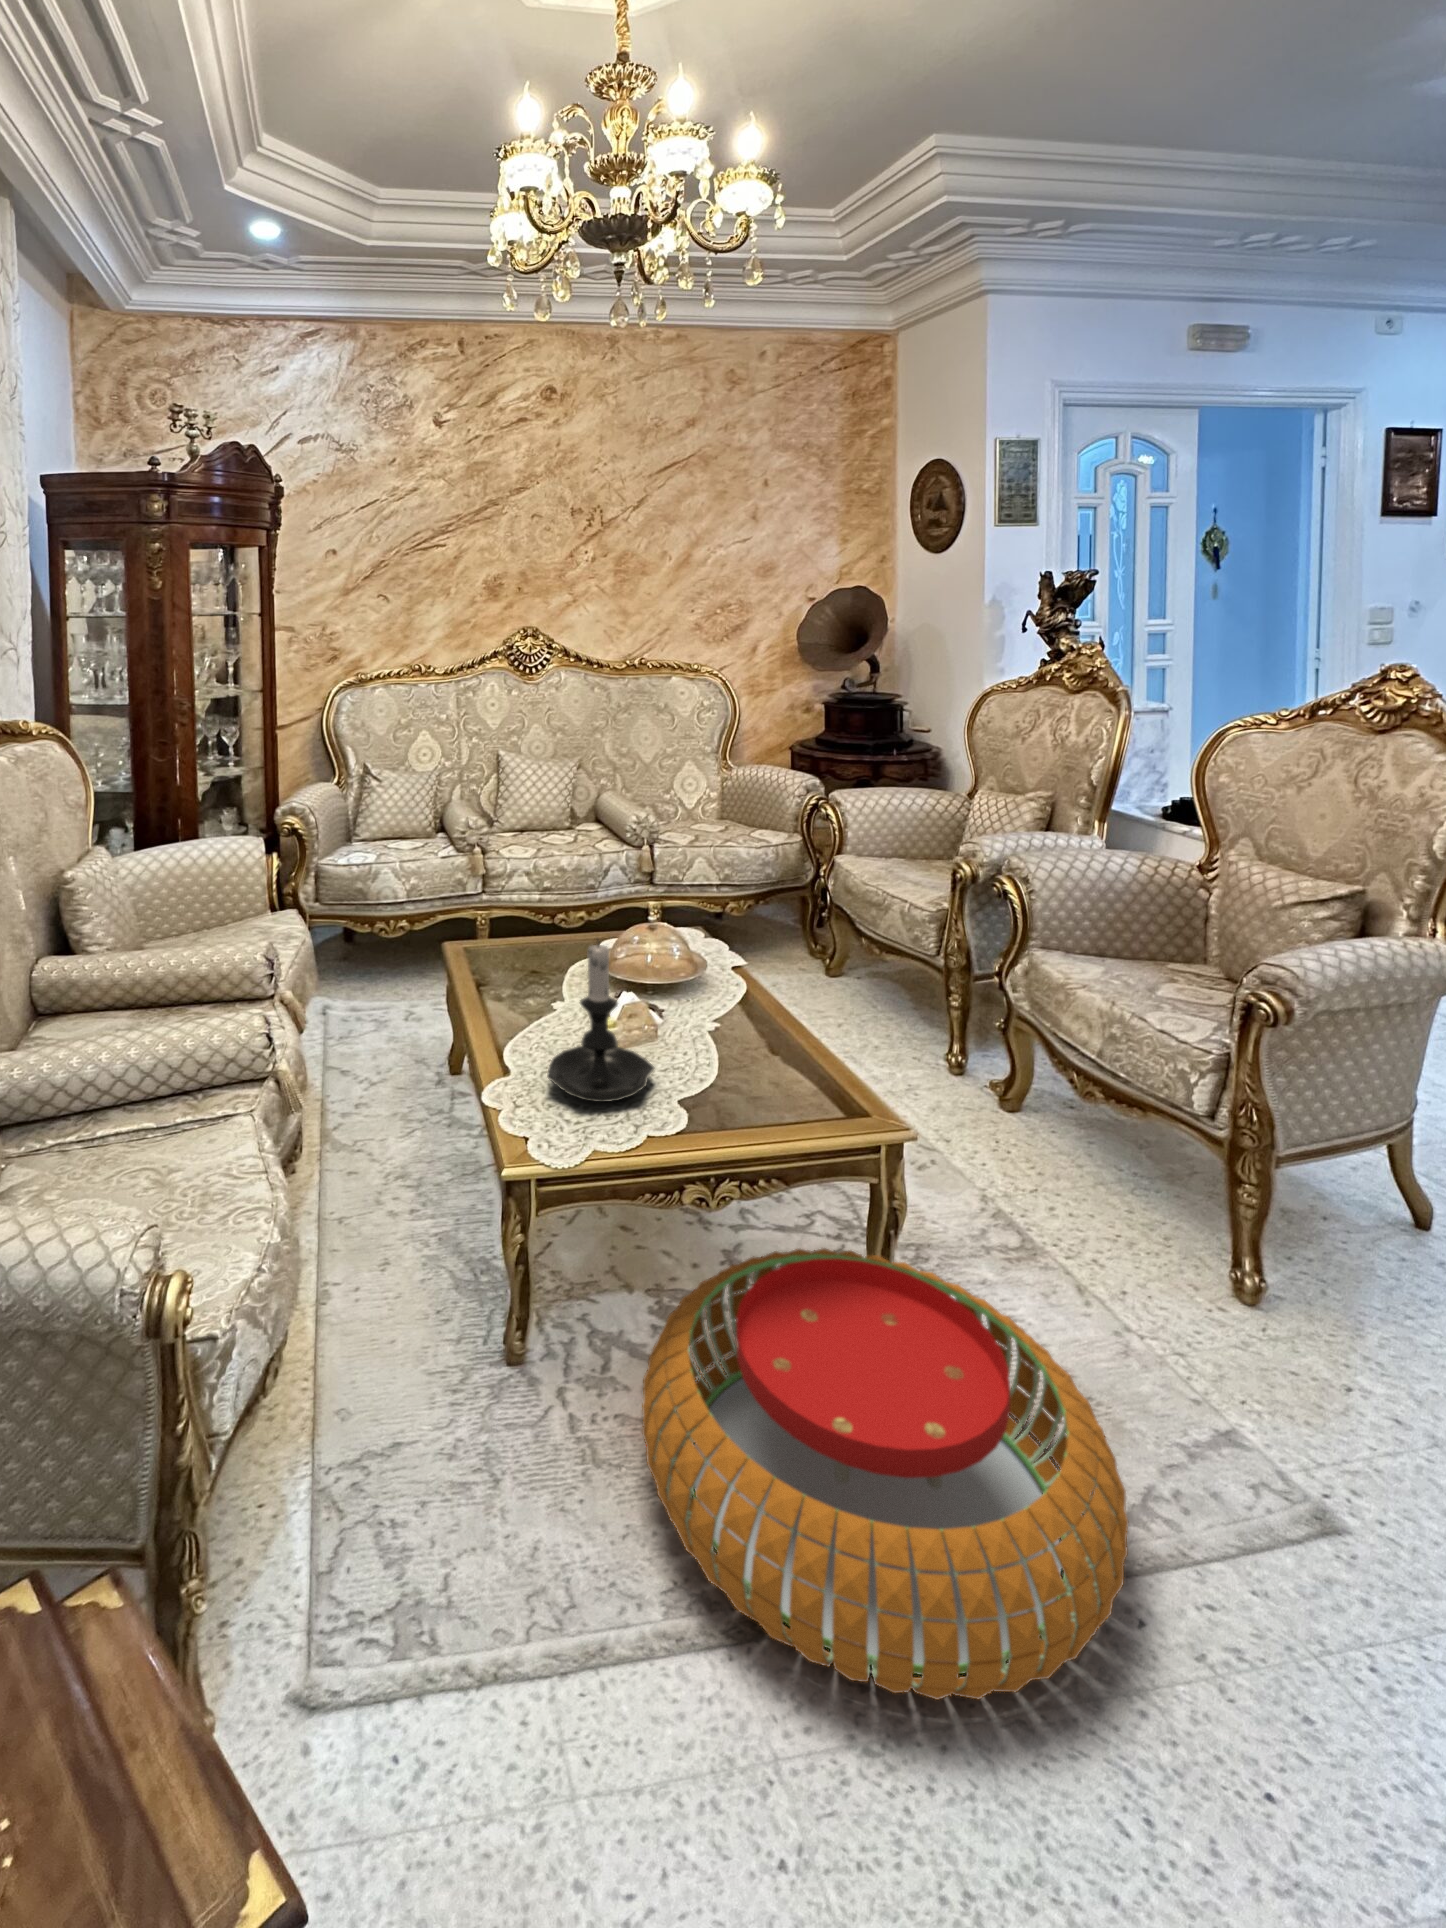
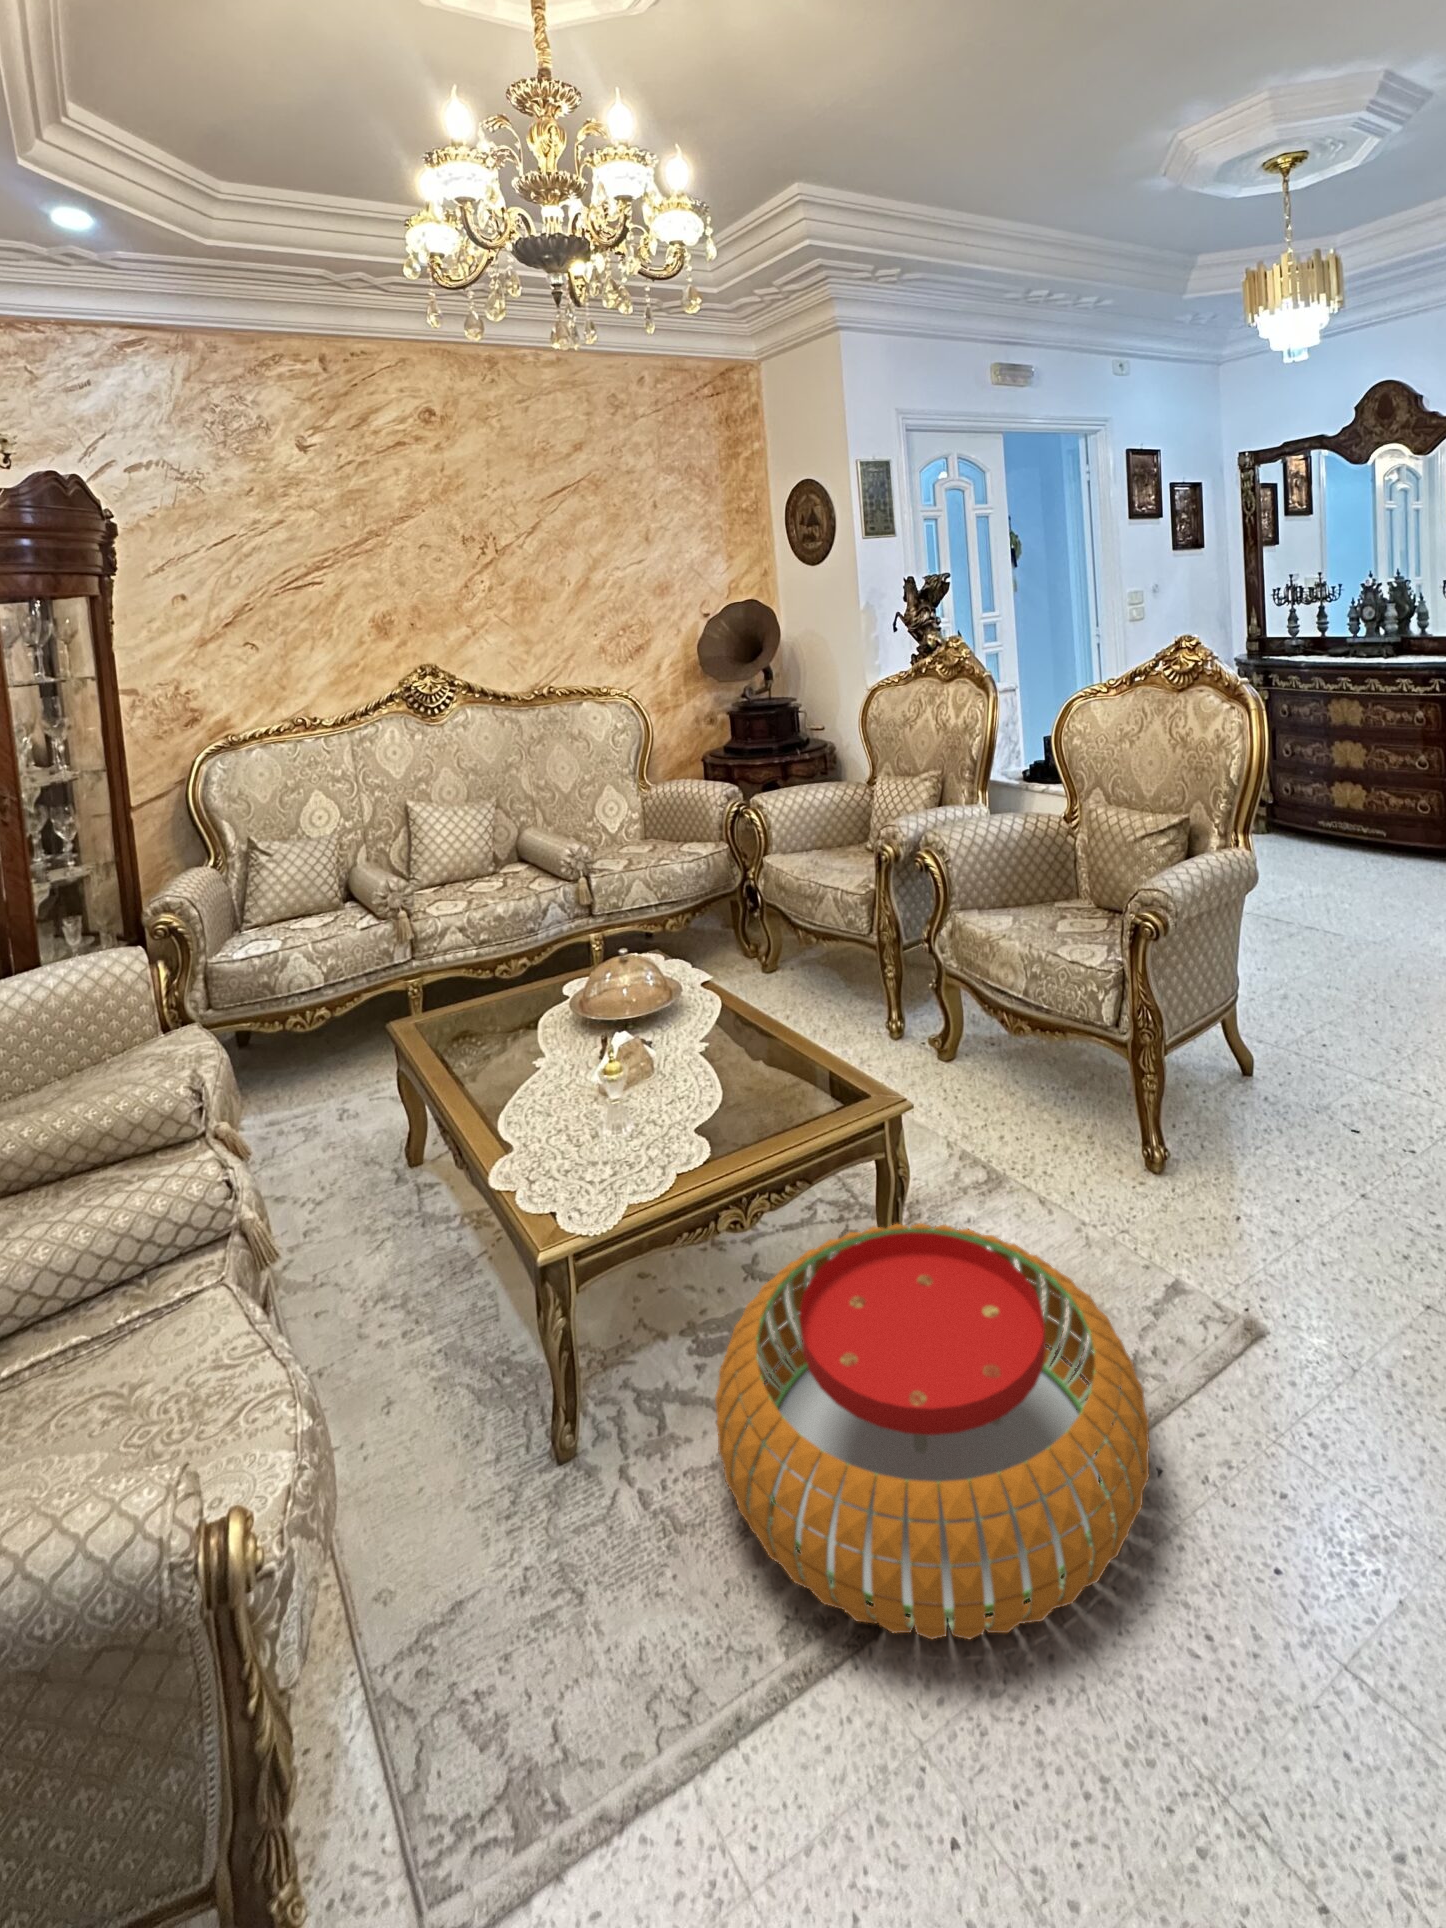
candle holder: present [547,944,654,1102] -> none [565,981,674,1154]

